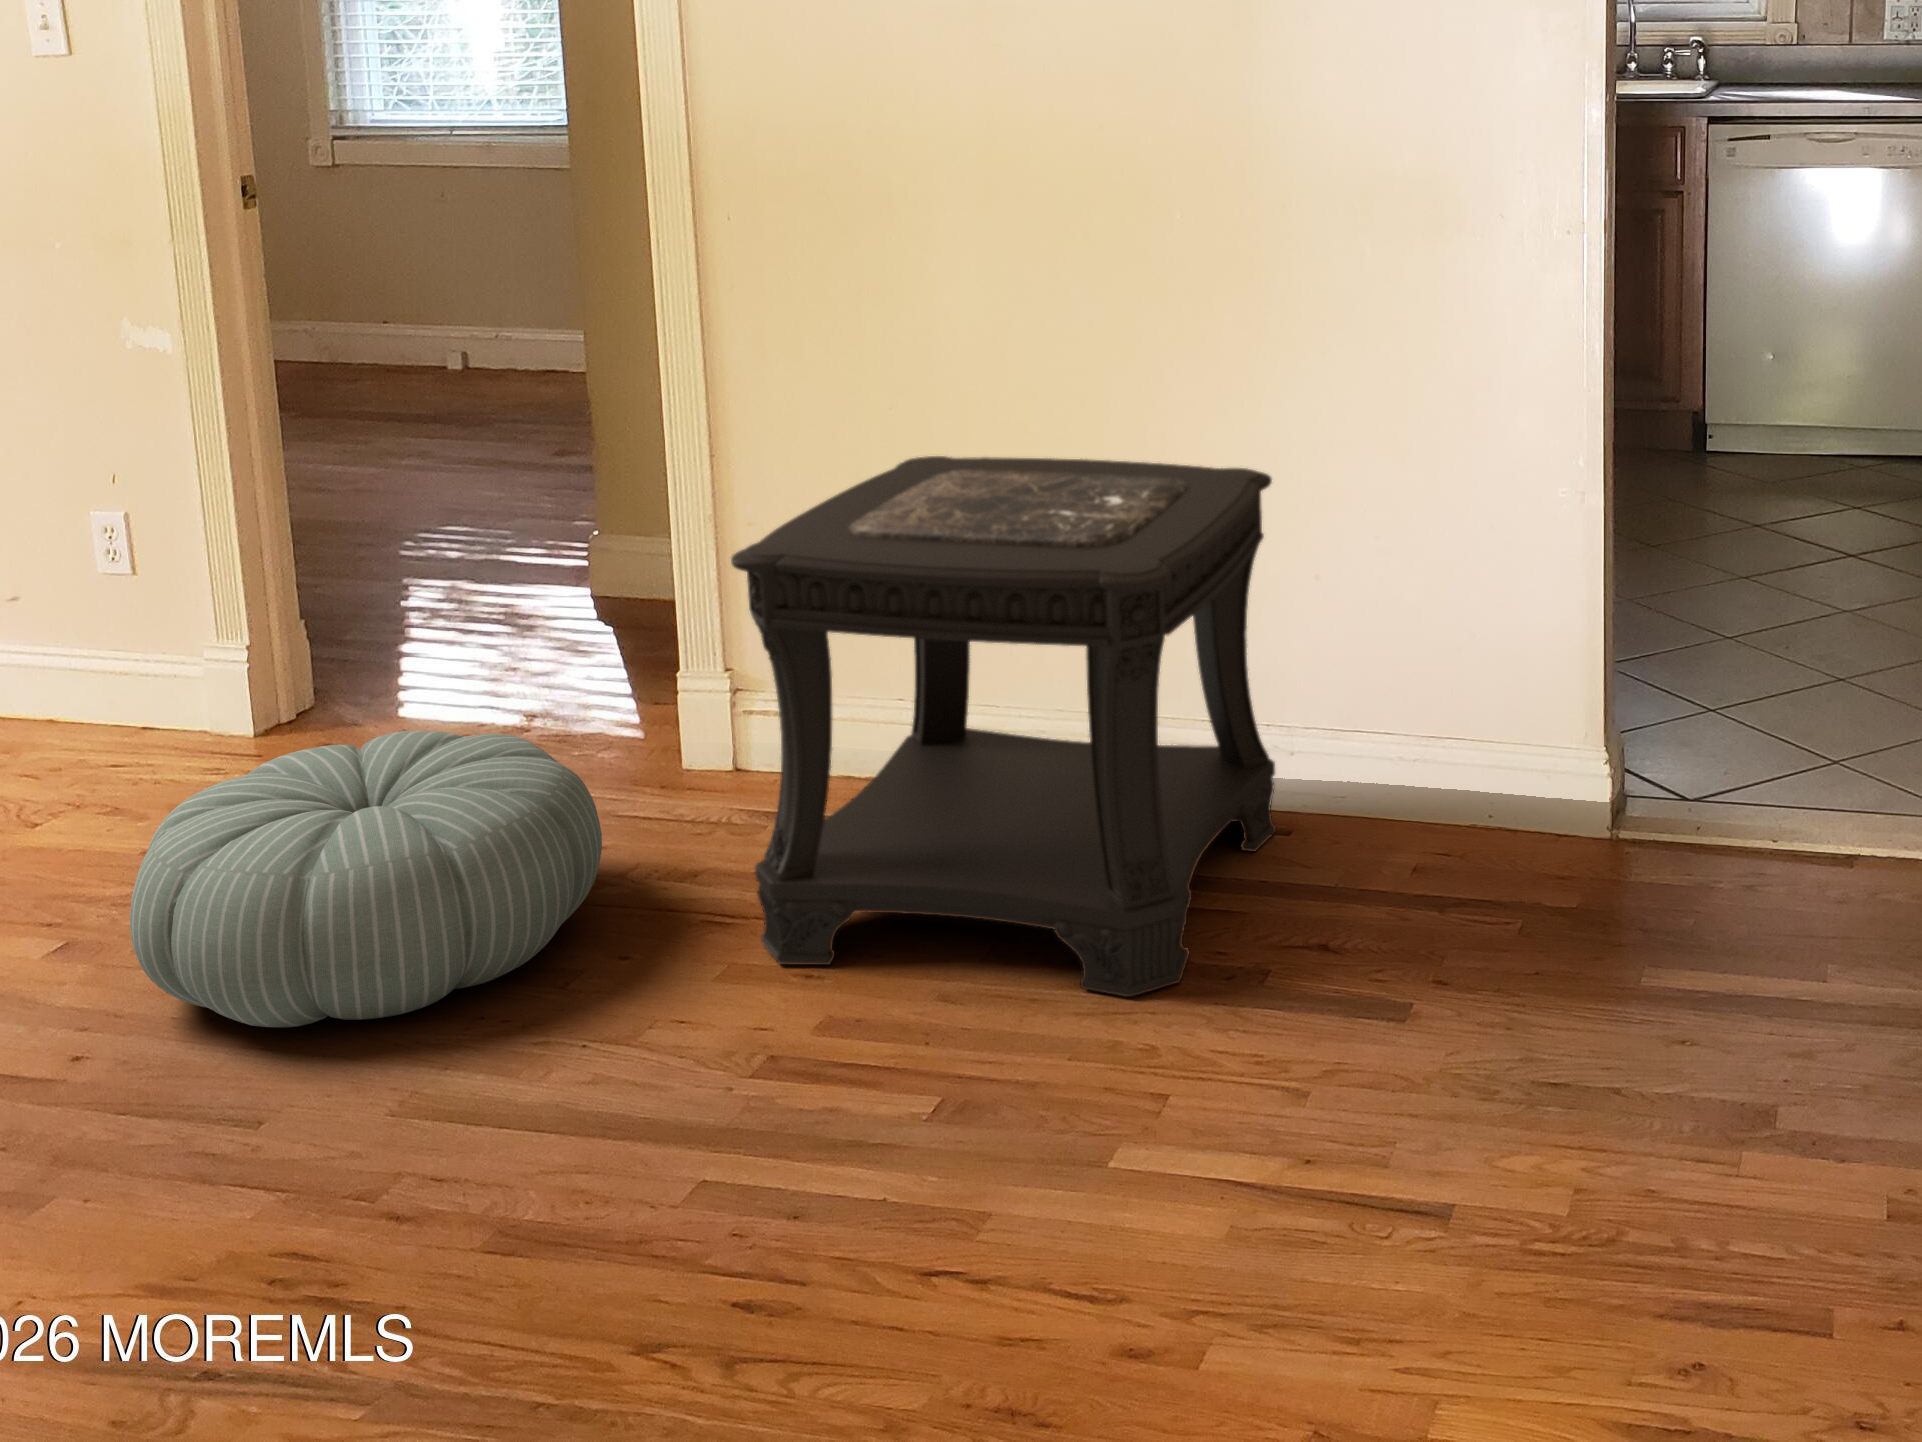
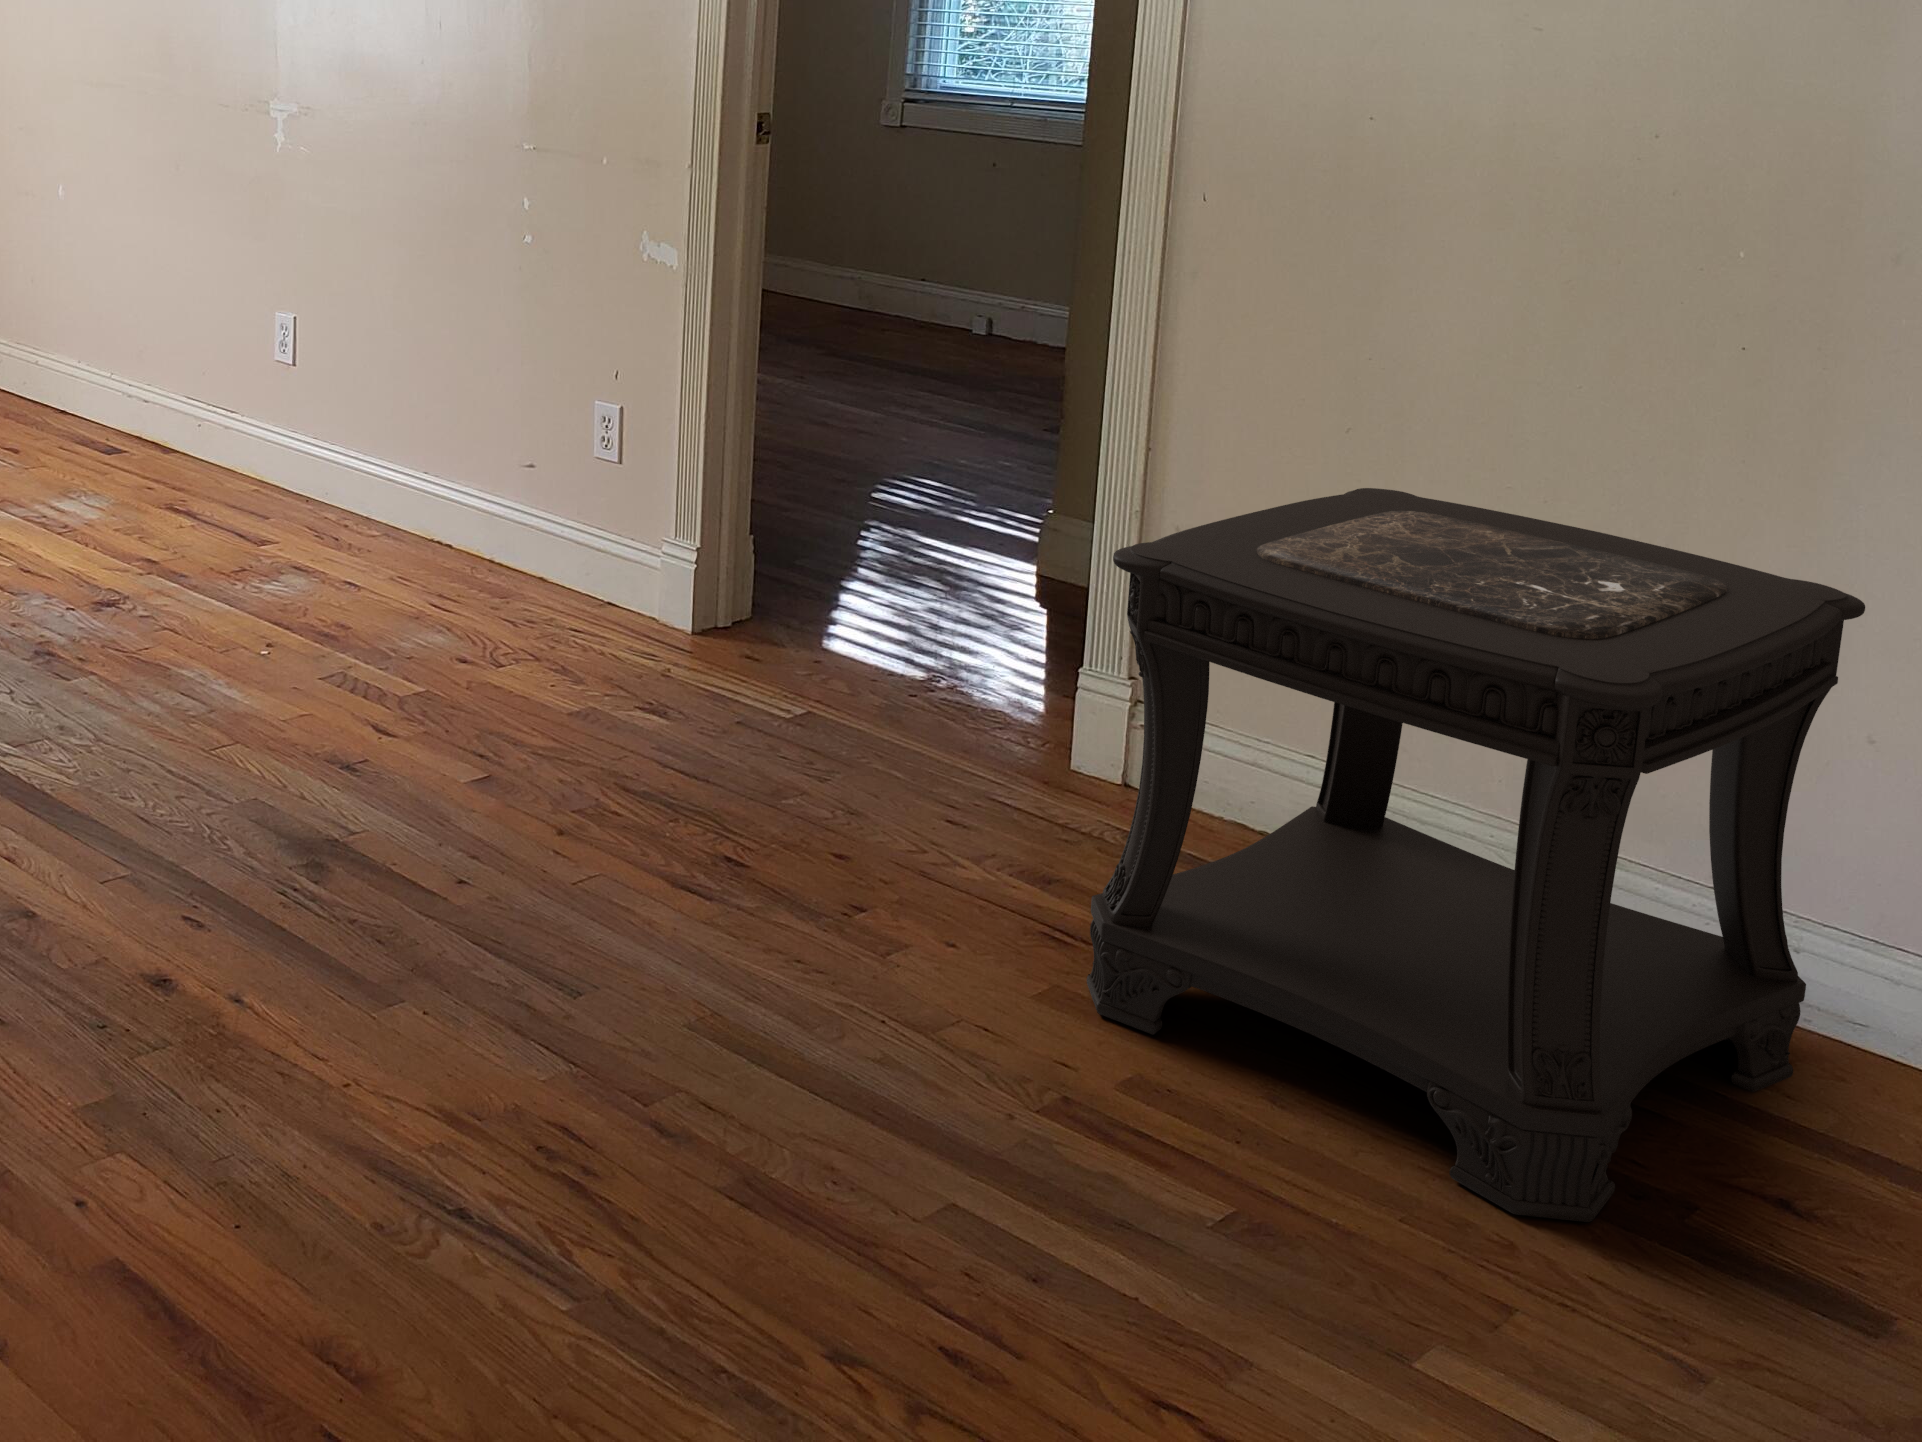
pouf: present [130,731,602,1027] -> none [524,650,949,930]

